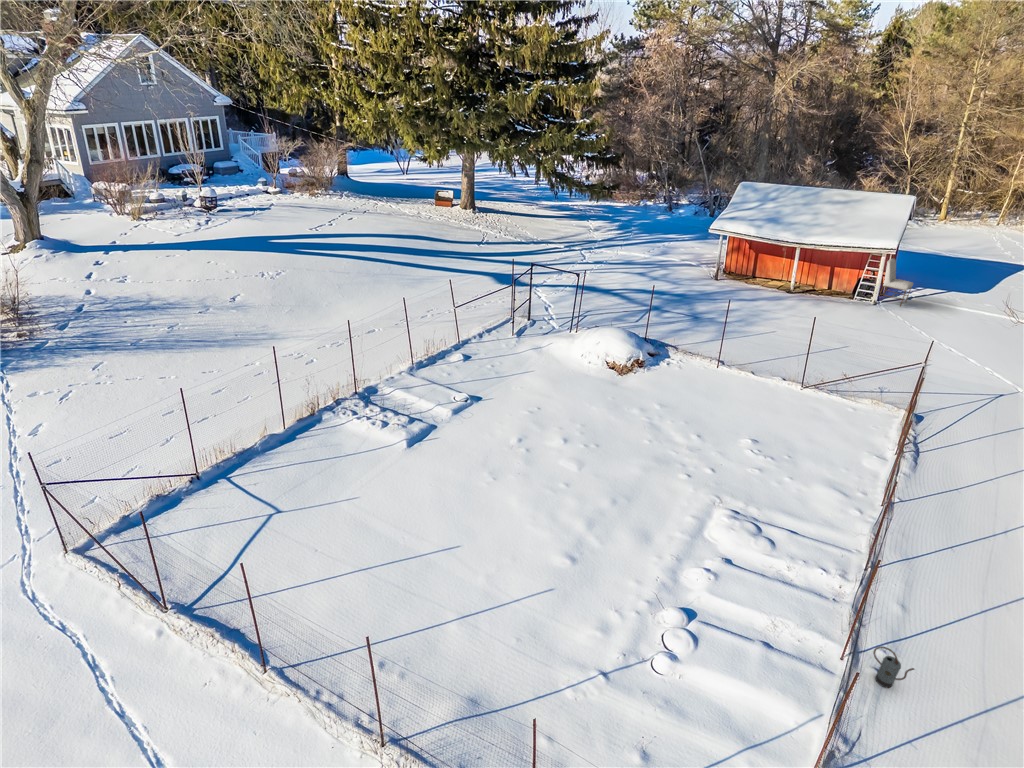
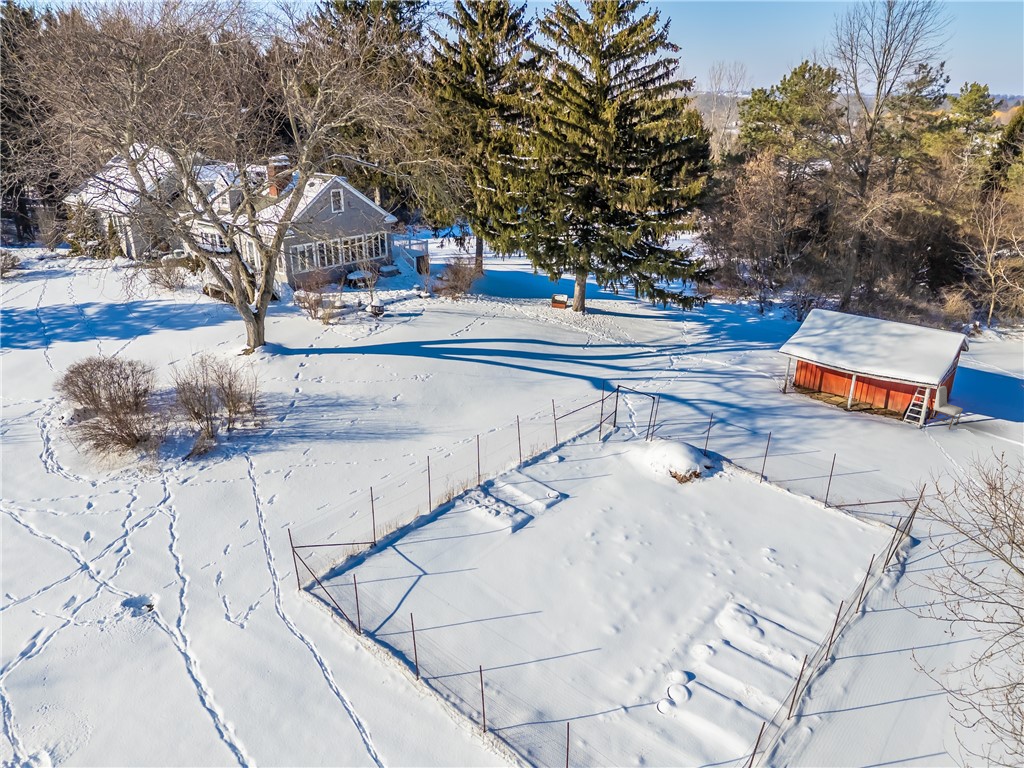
watering can: present [873,647,914,688] -> none [814,717,840,747]

